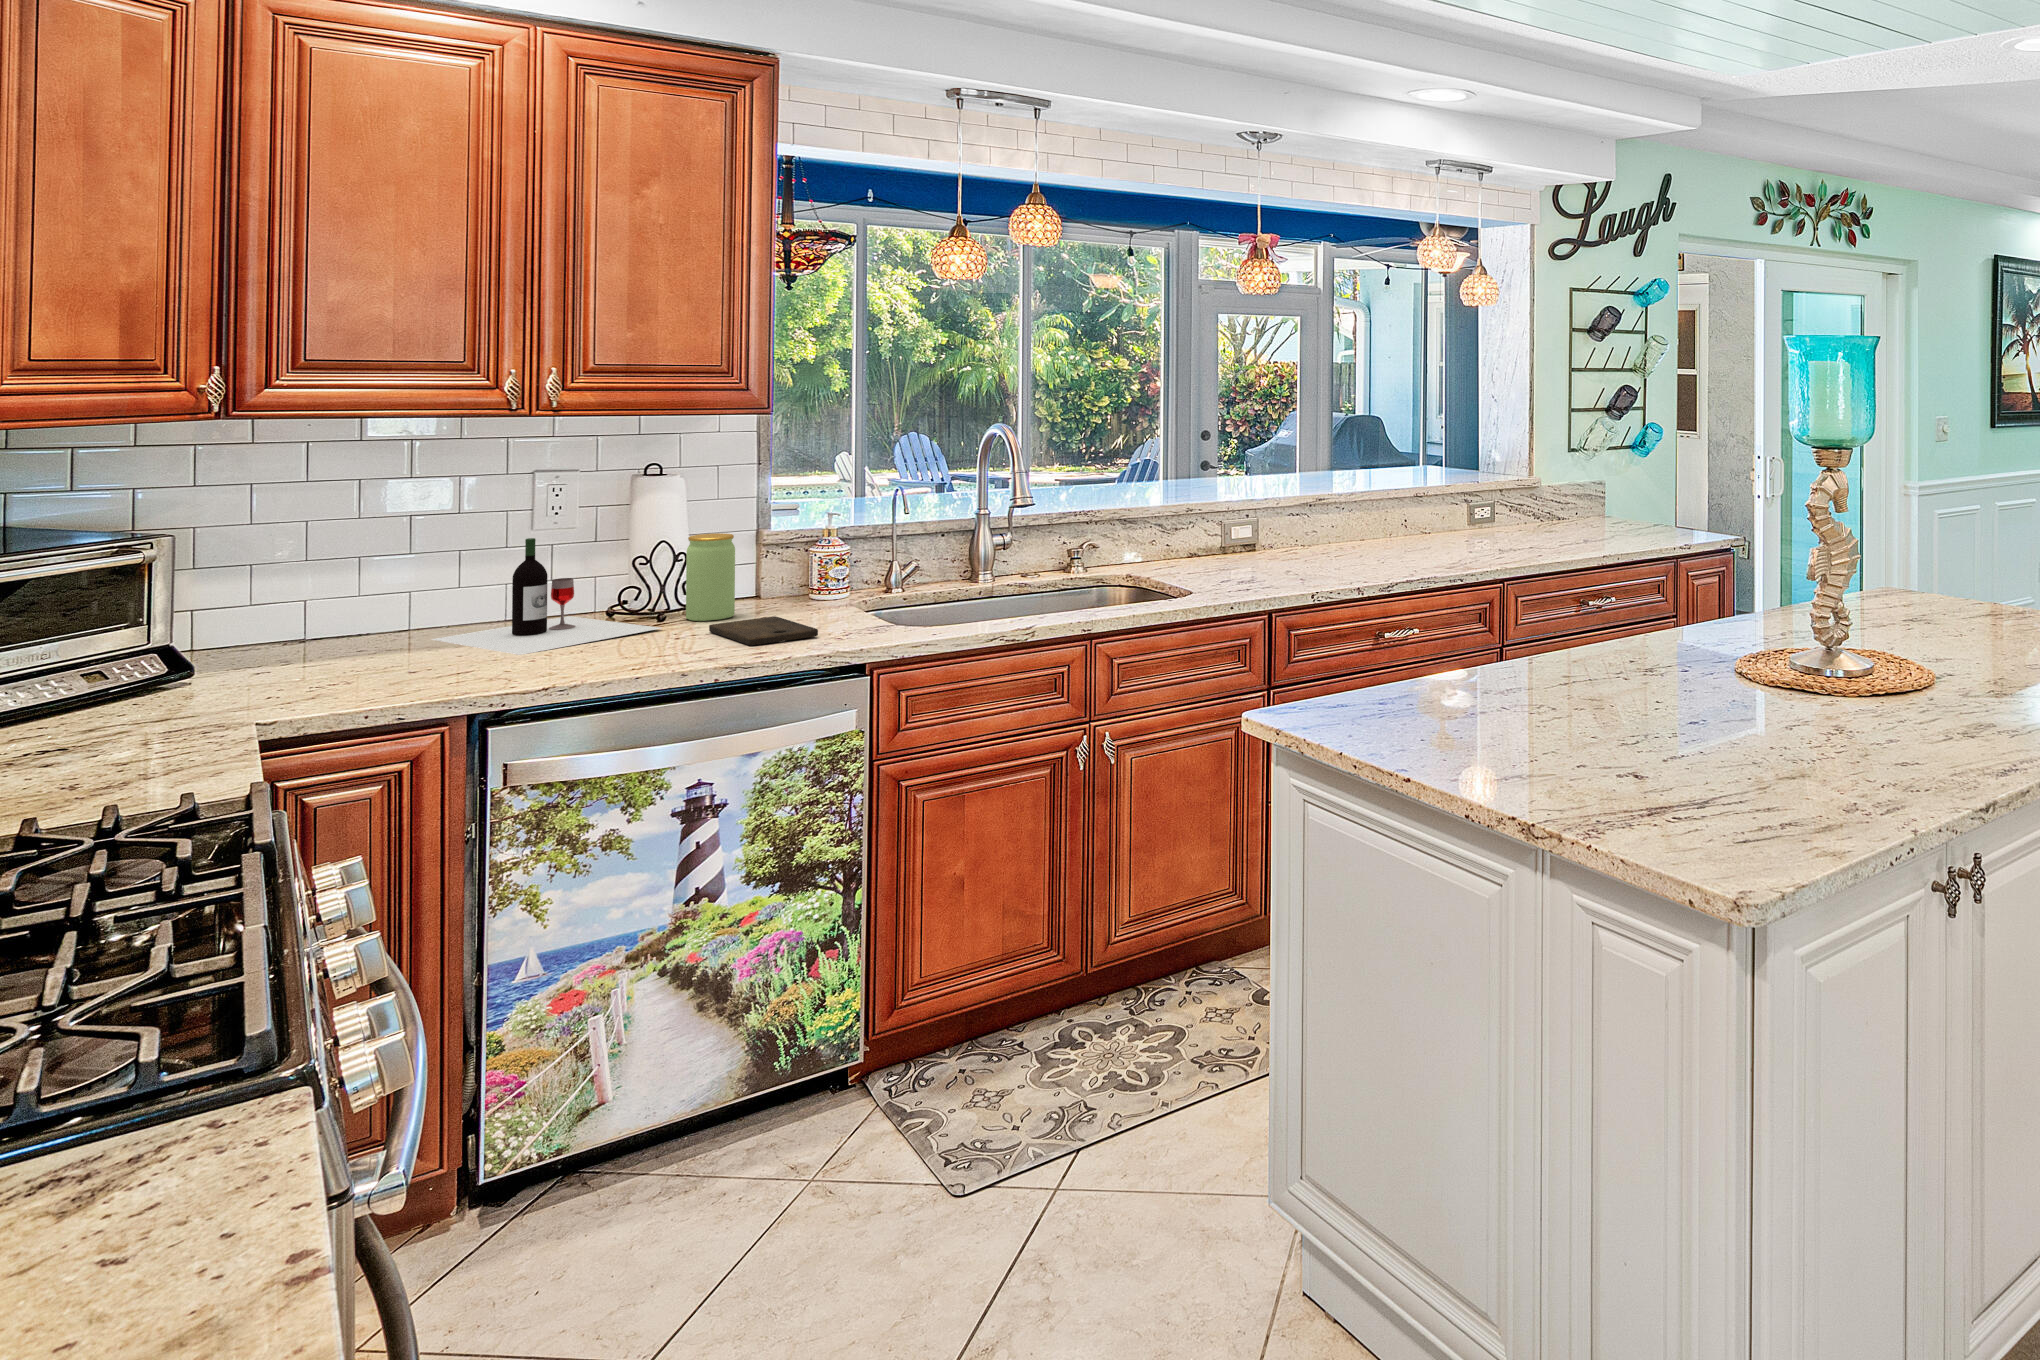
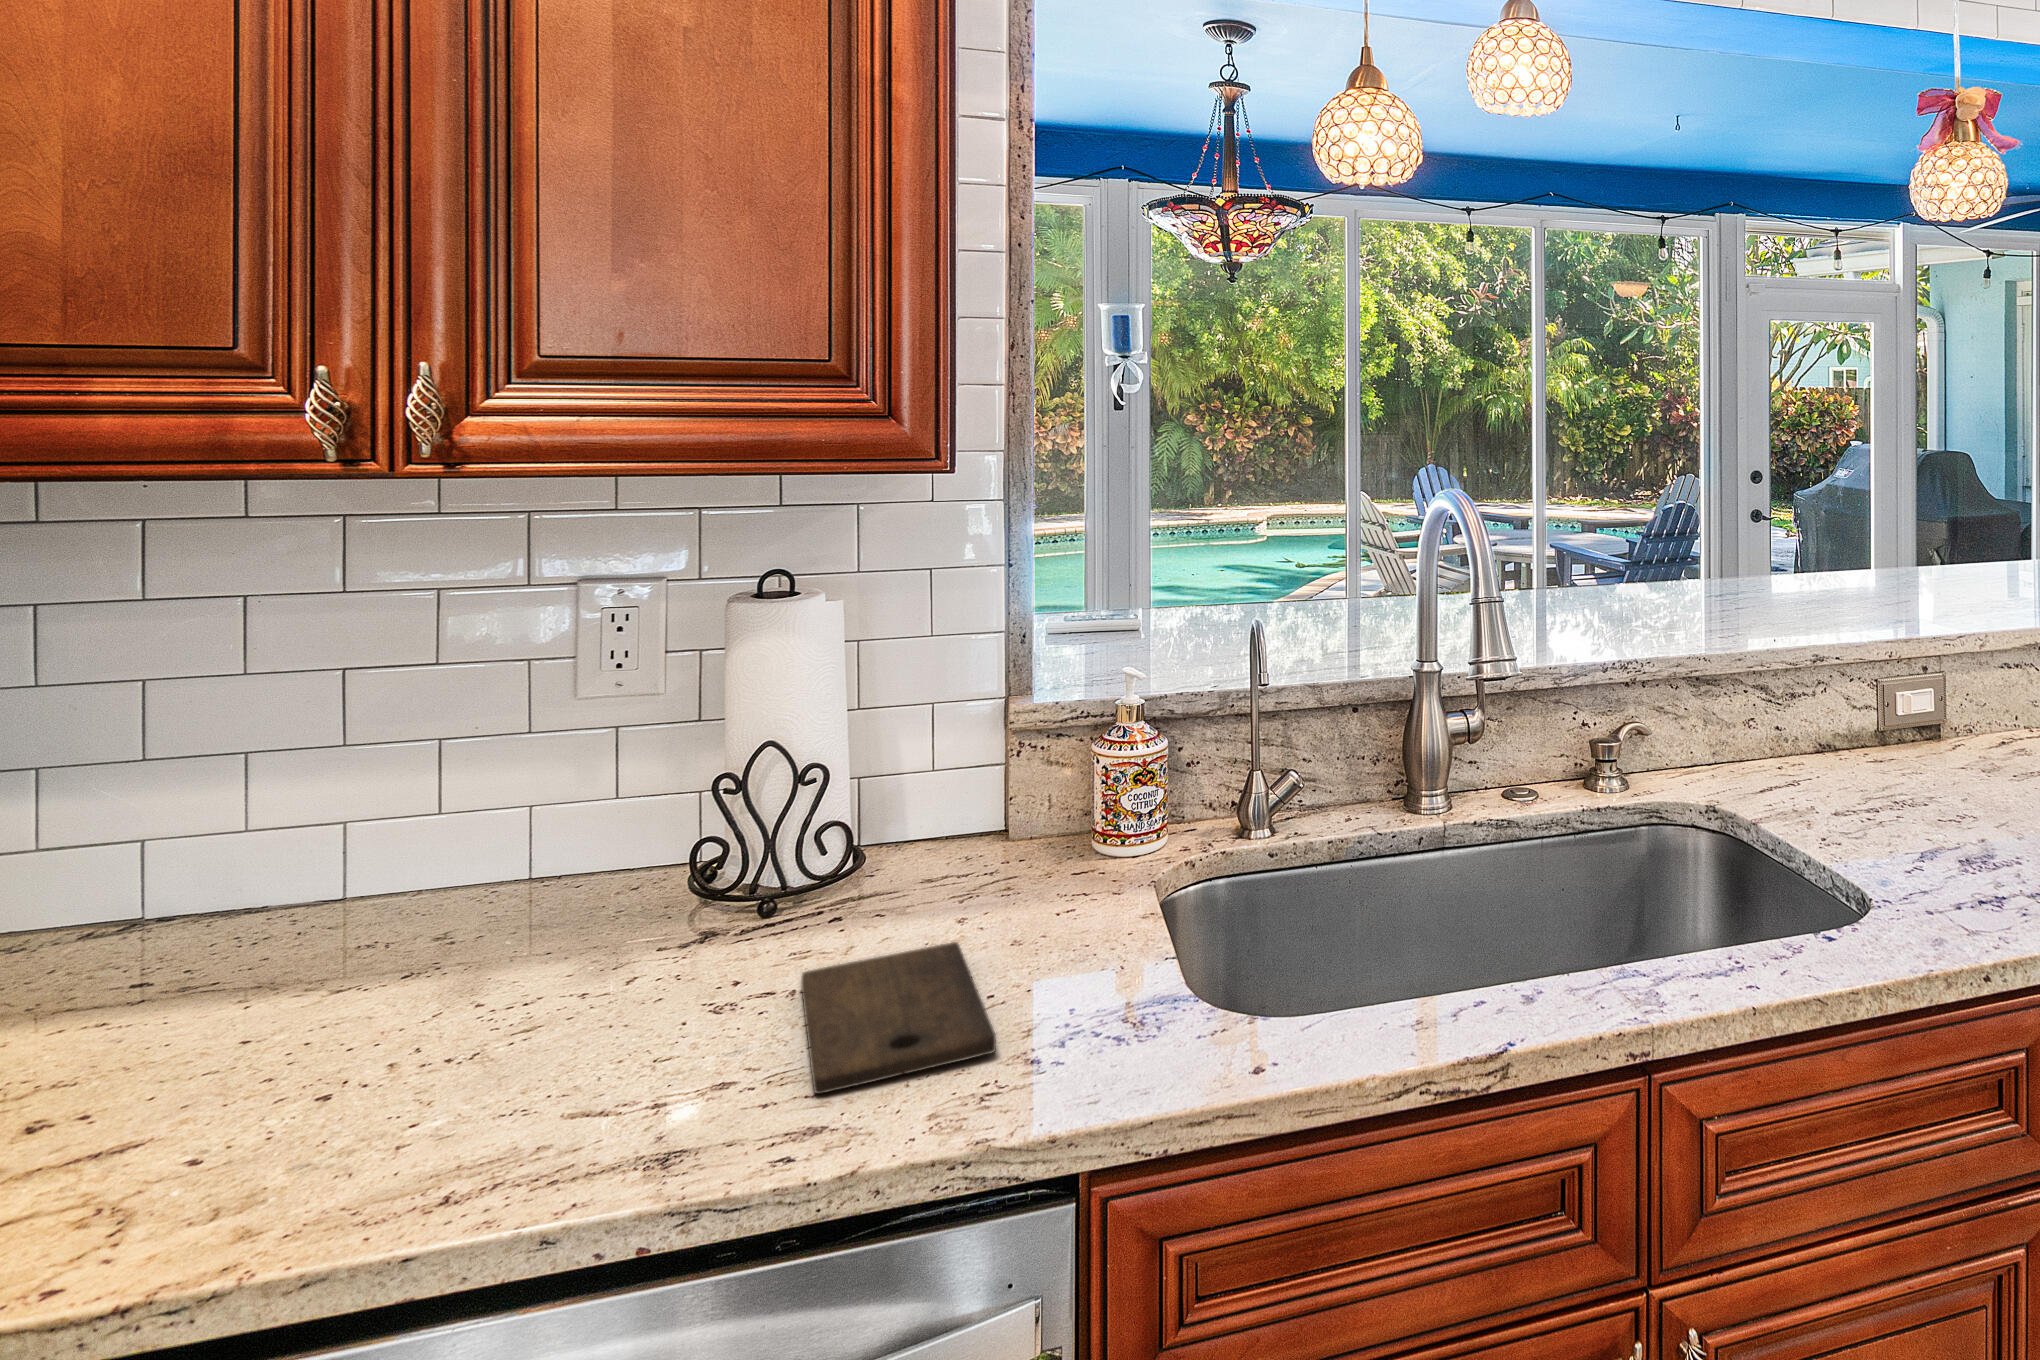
jar: present [686,533,735,621] -> none [816,723,916,924]
wine bottle: present [431,538,661,655] -> none [262,744,729,1083]

